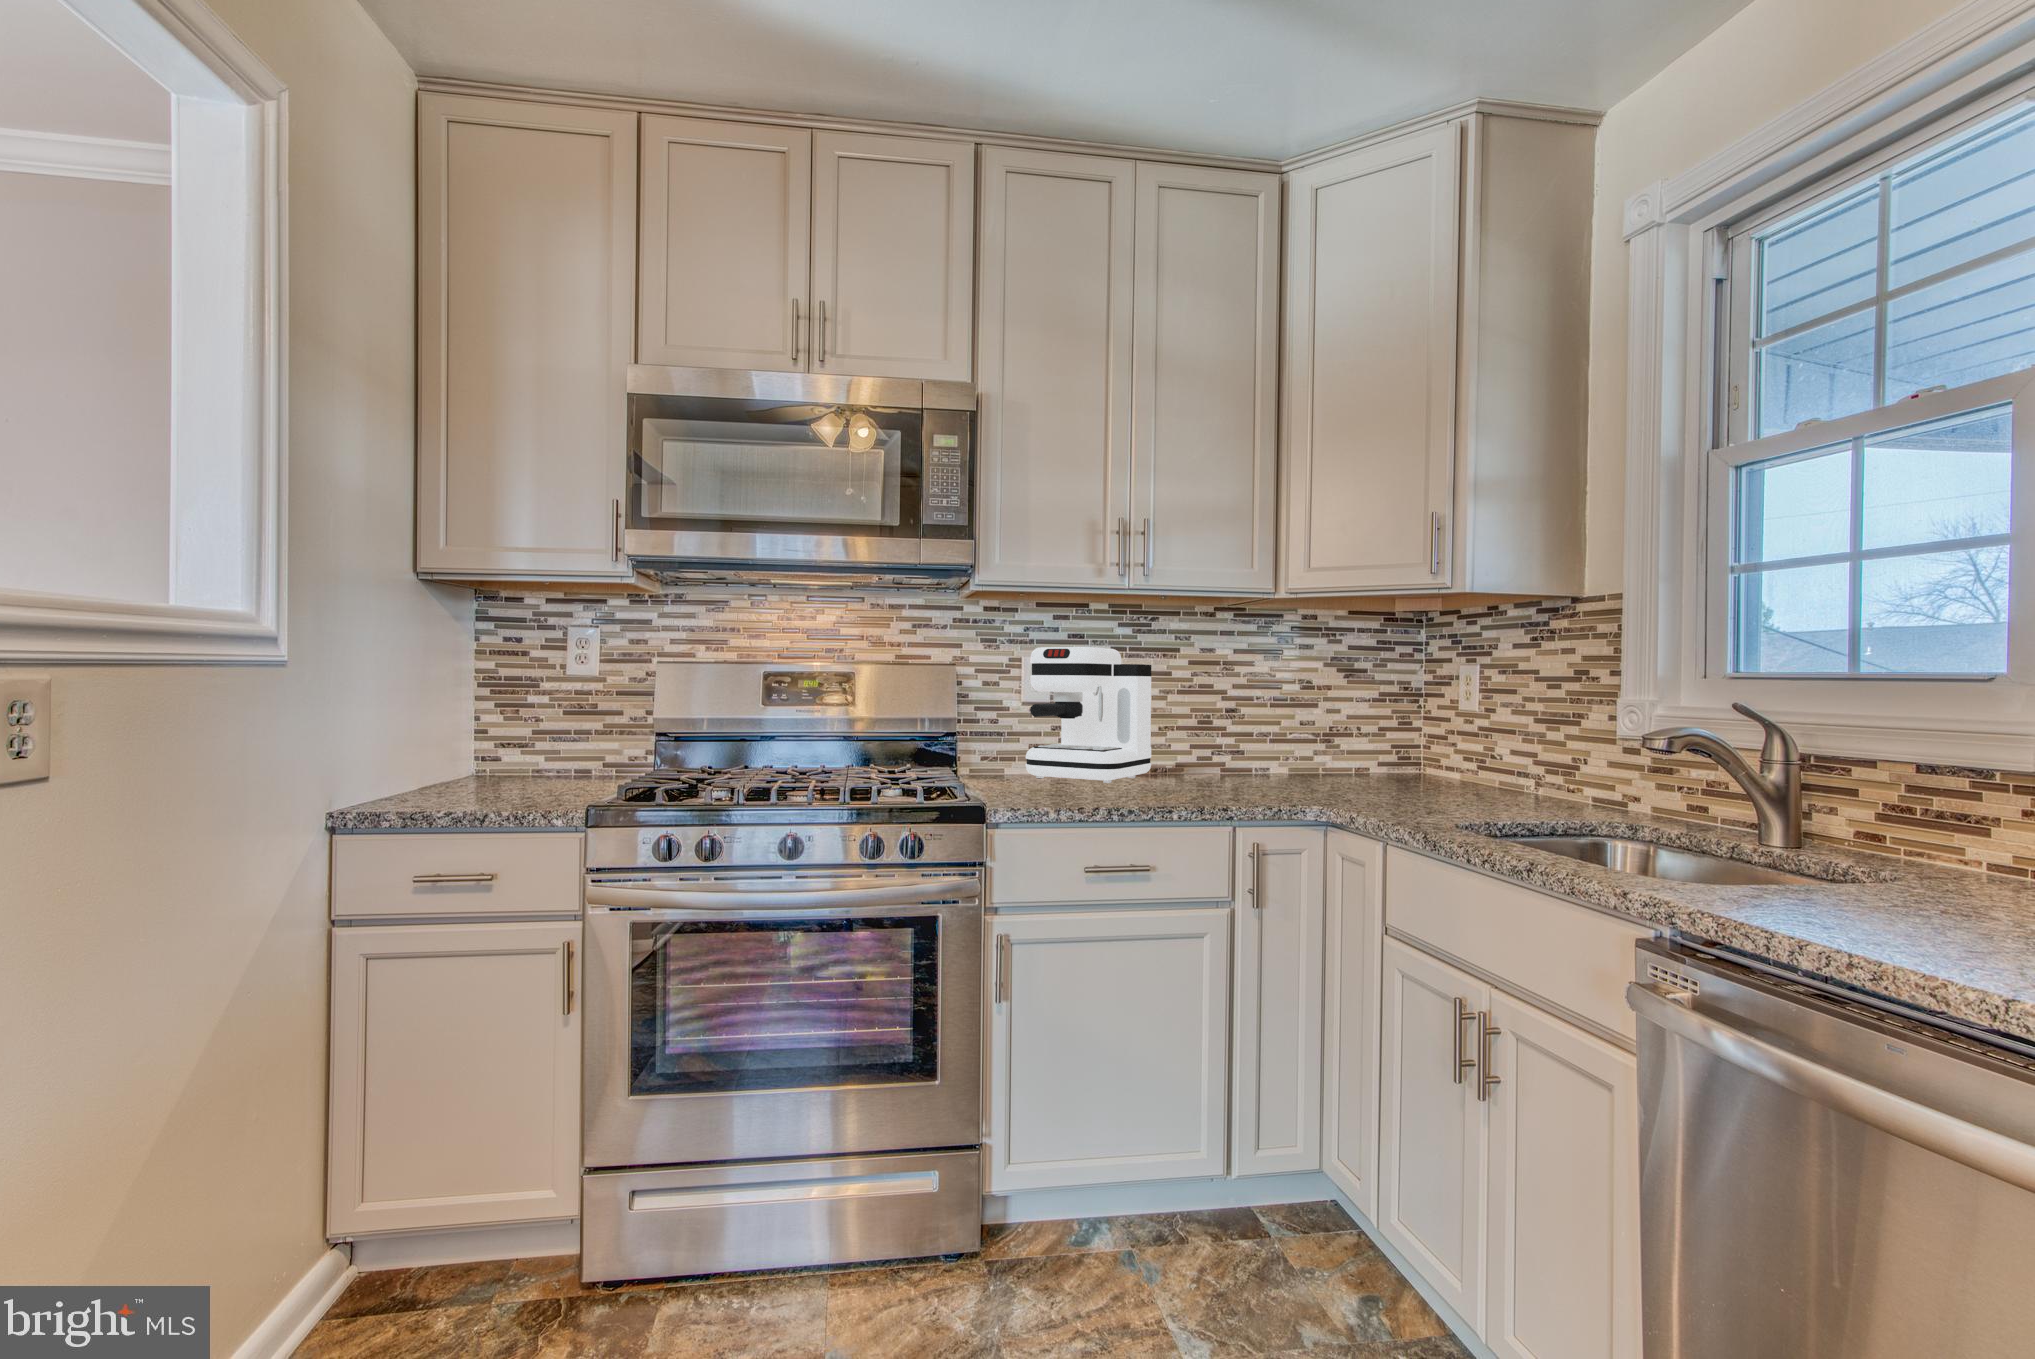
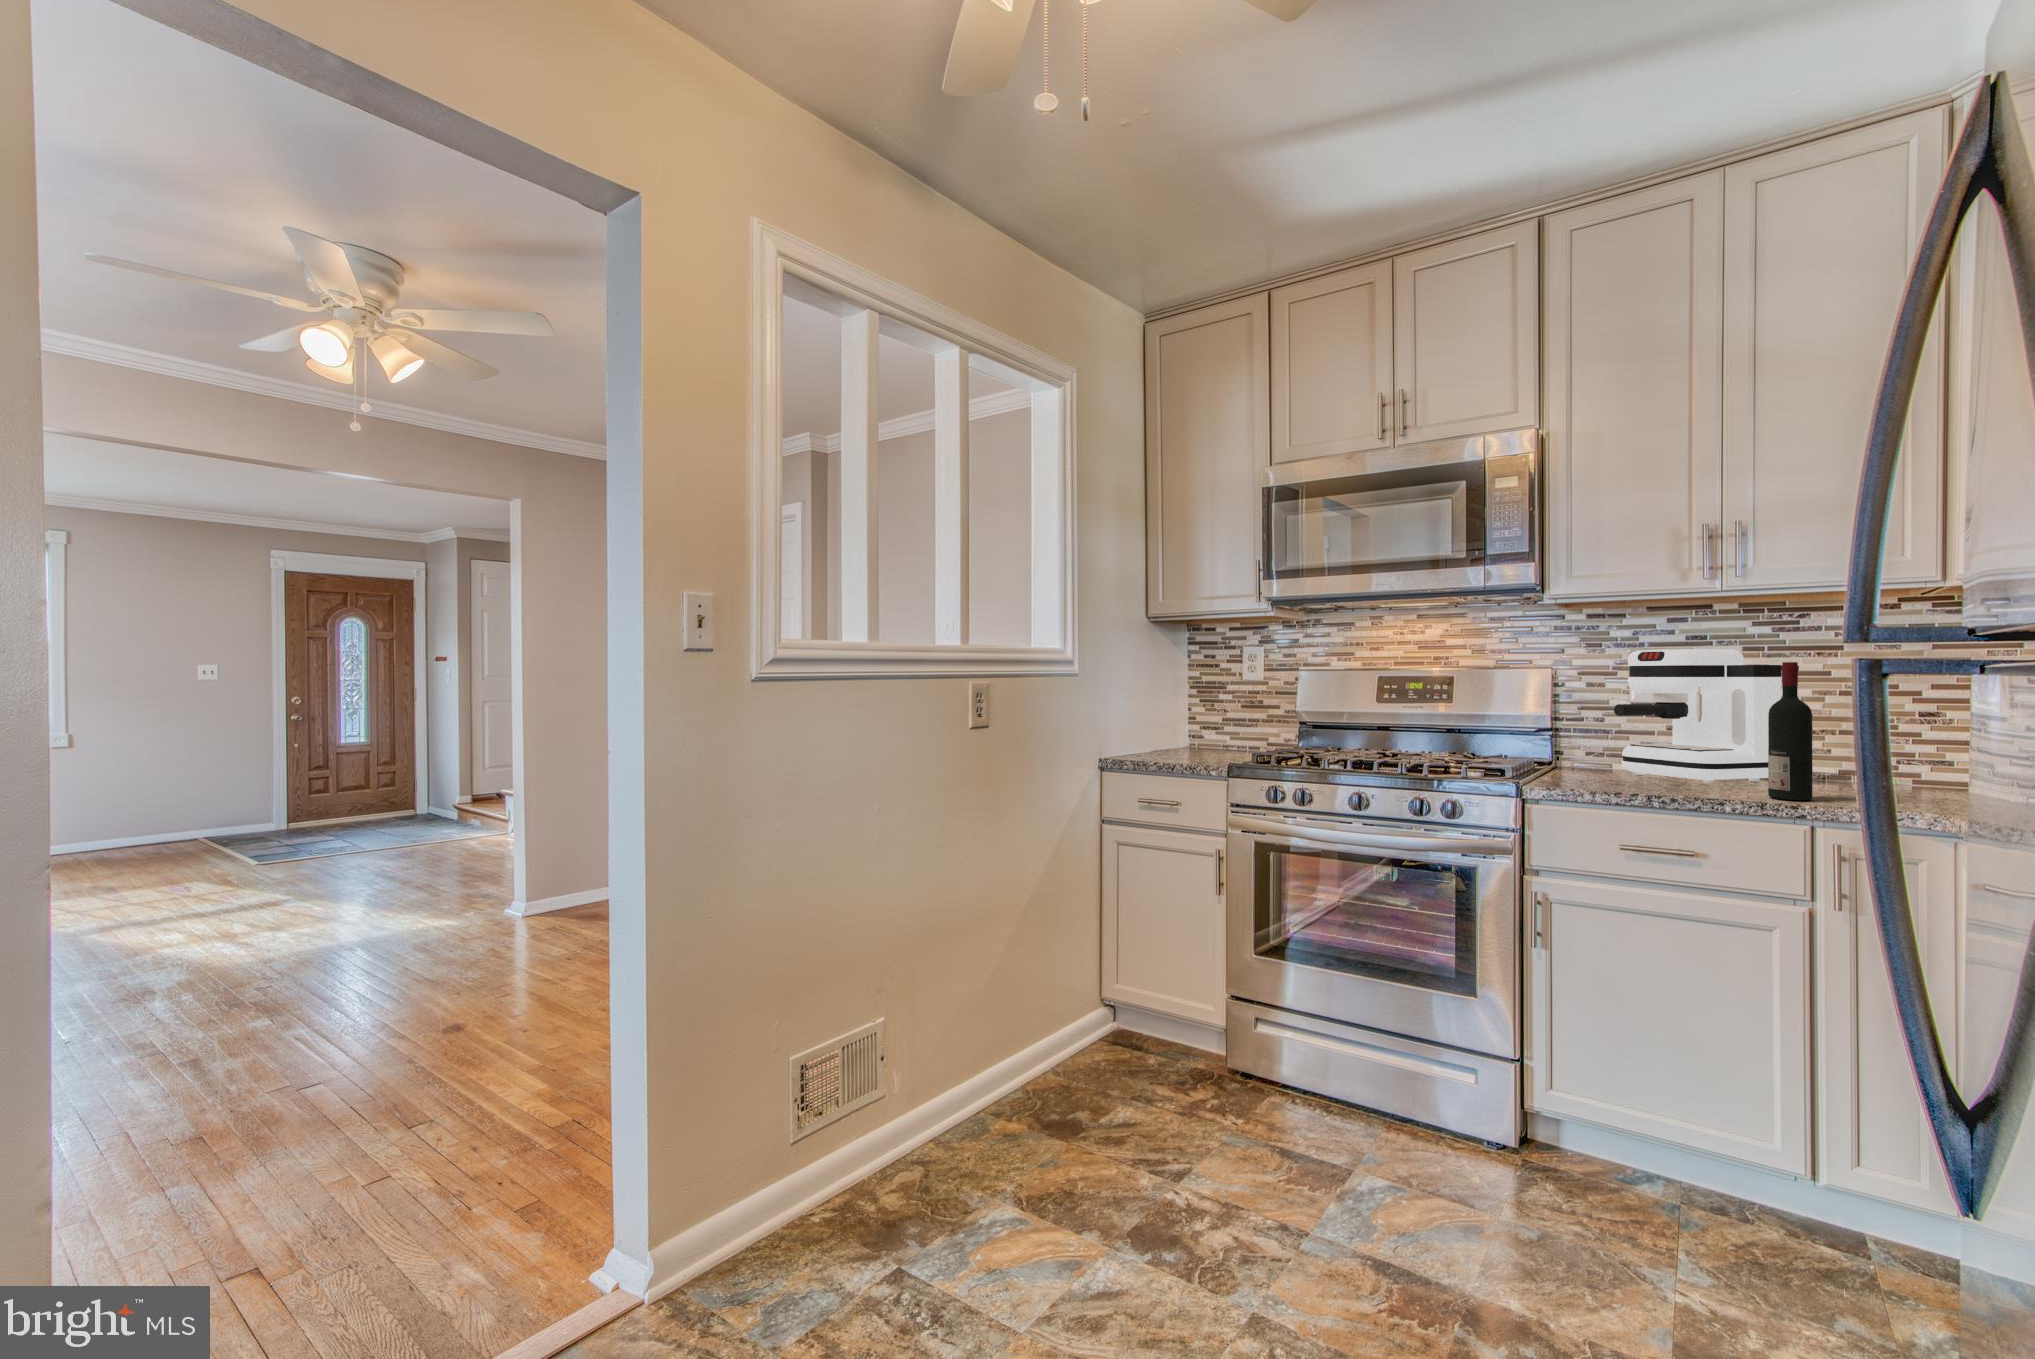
wine bottle: none [1171,661,1205,796] -> present [1768,662,1813,800]

